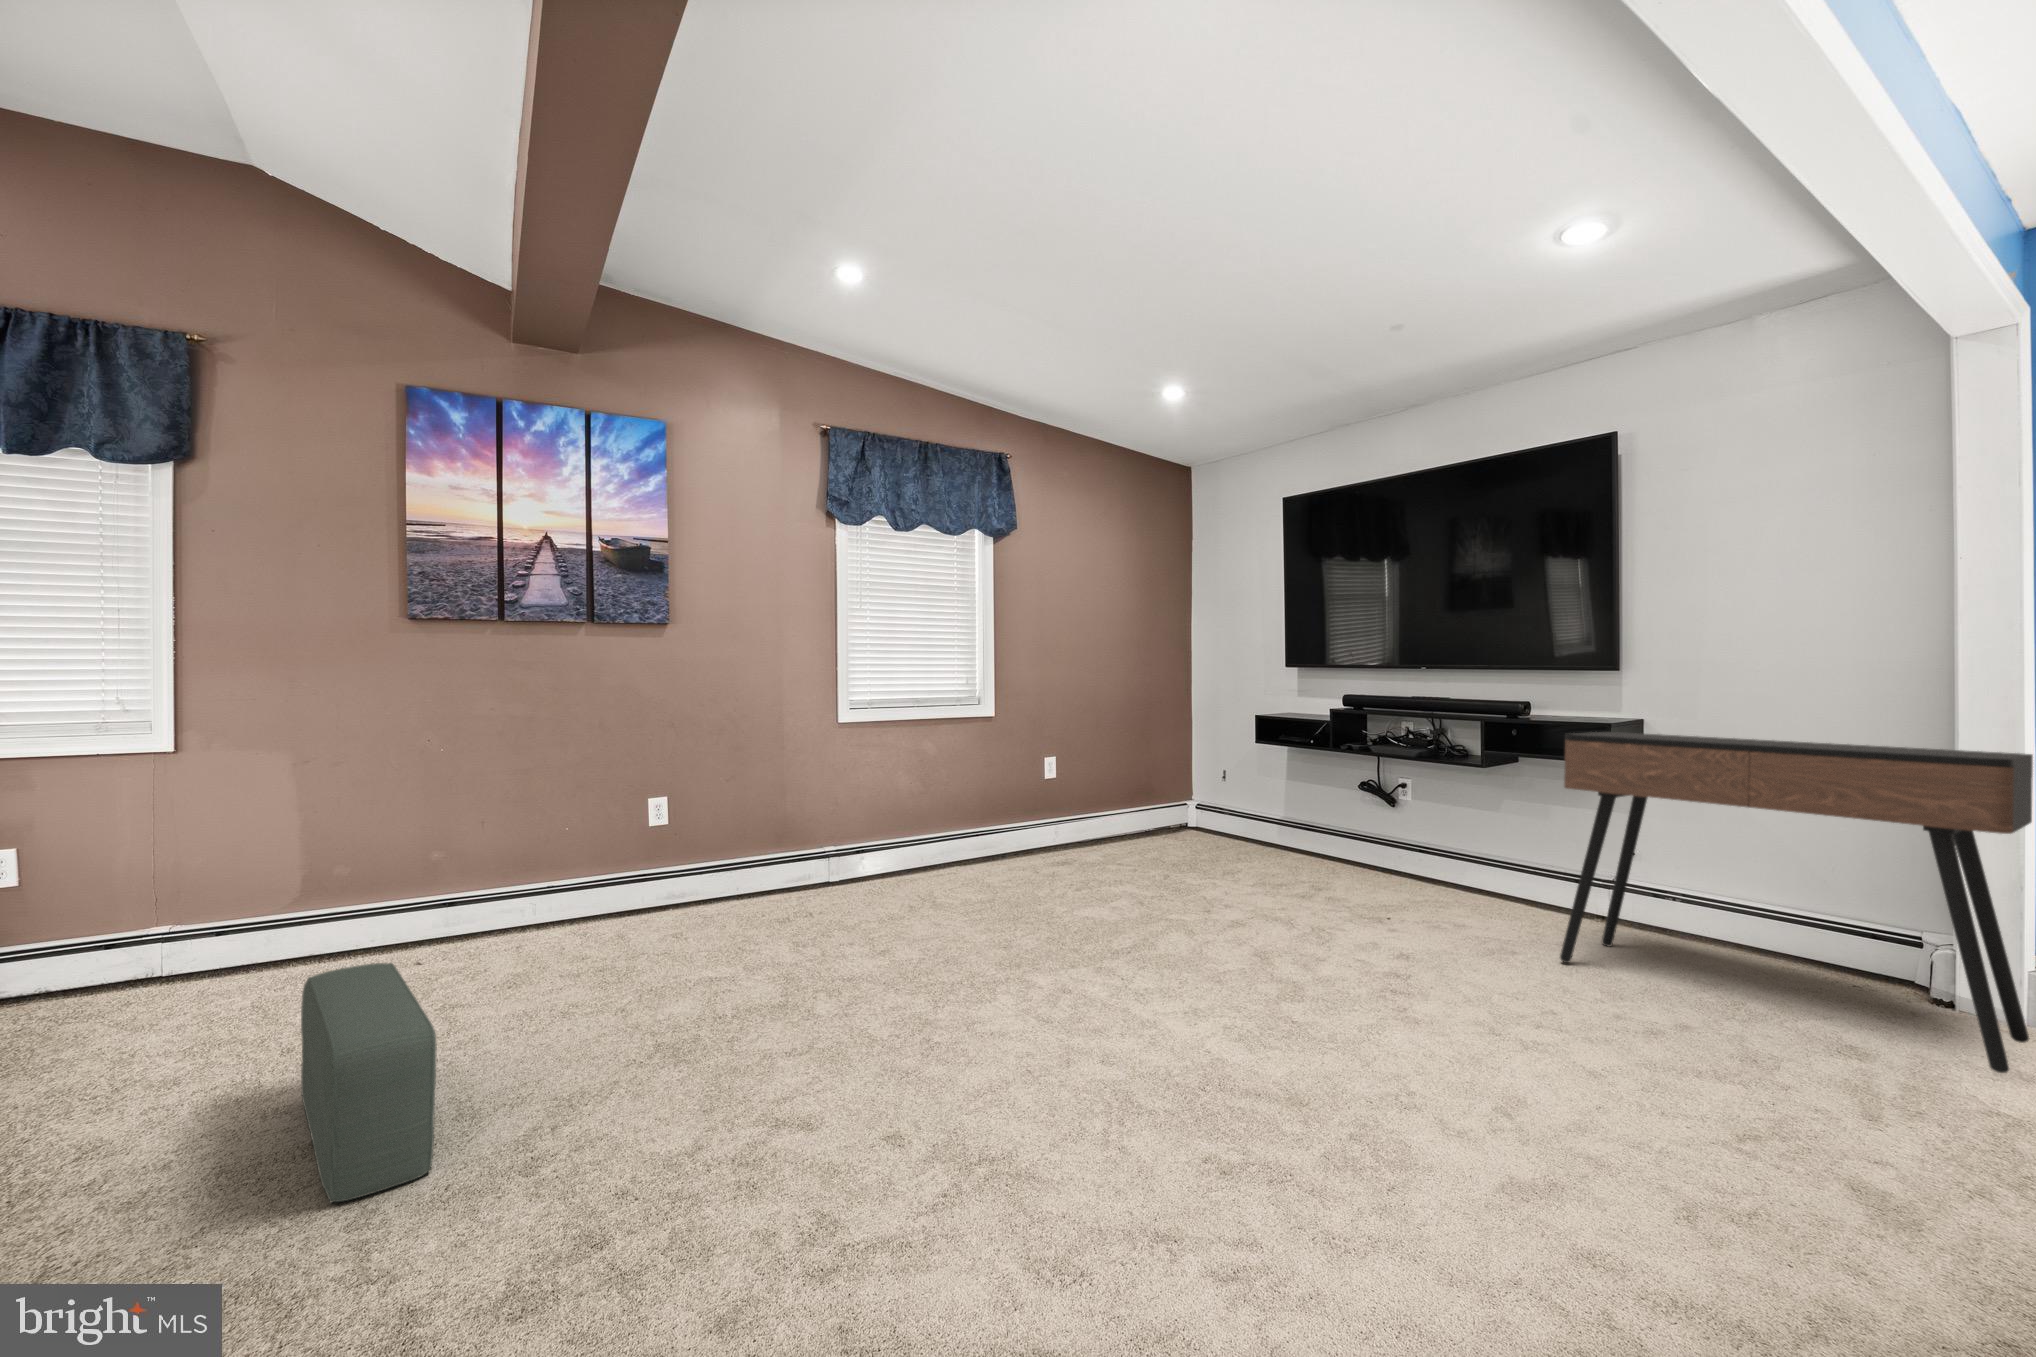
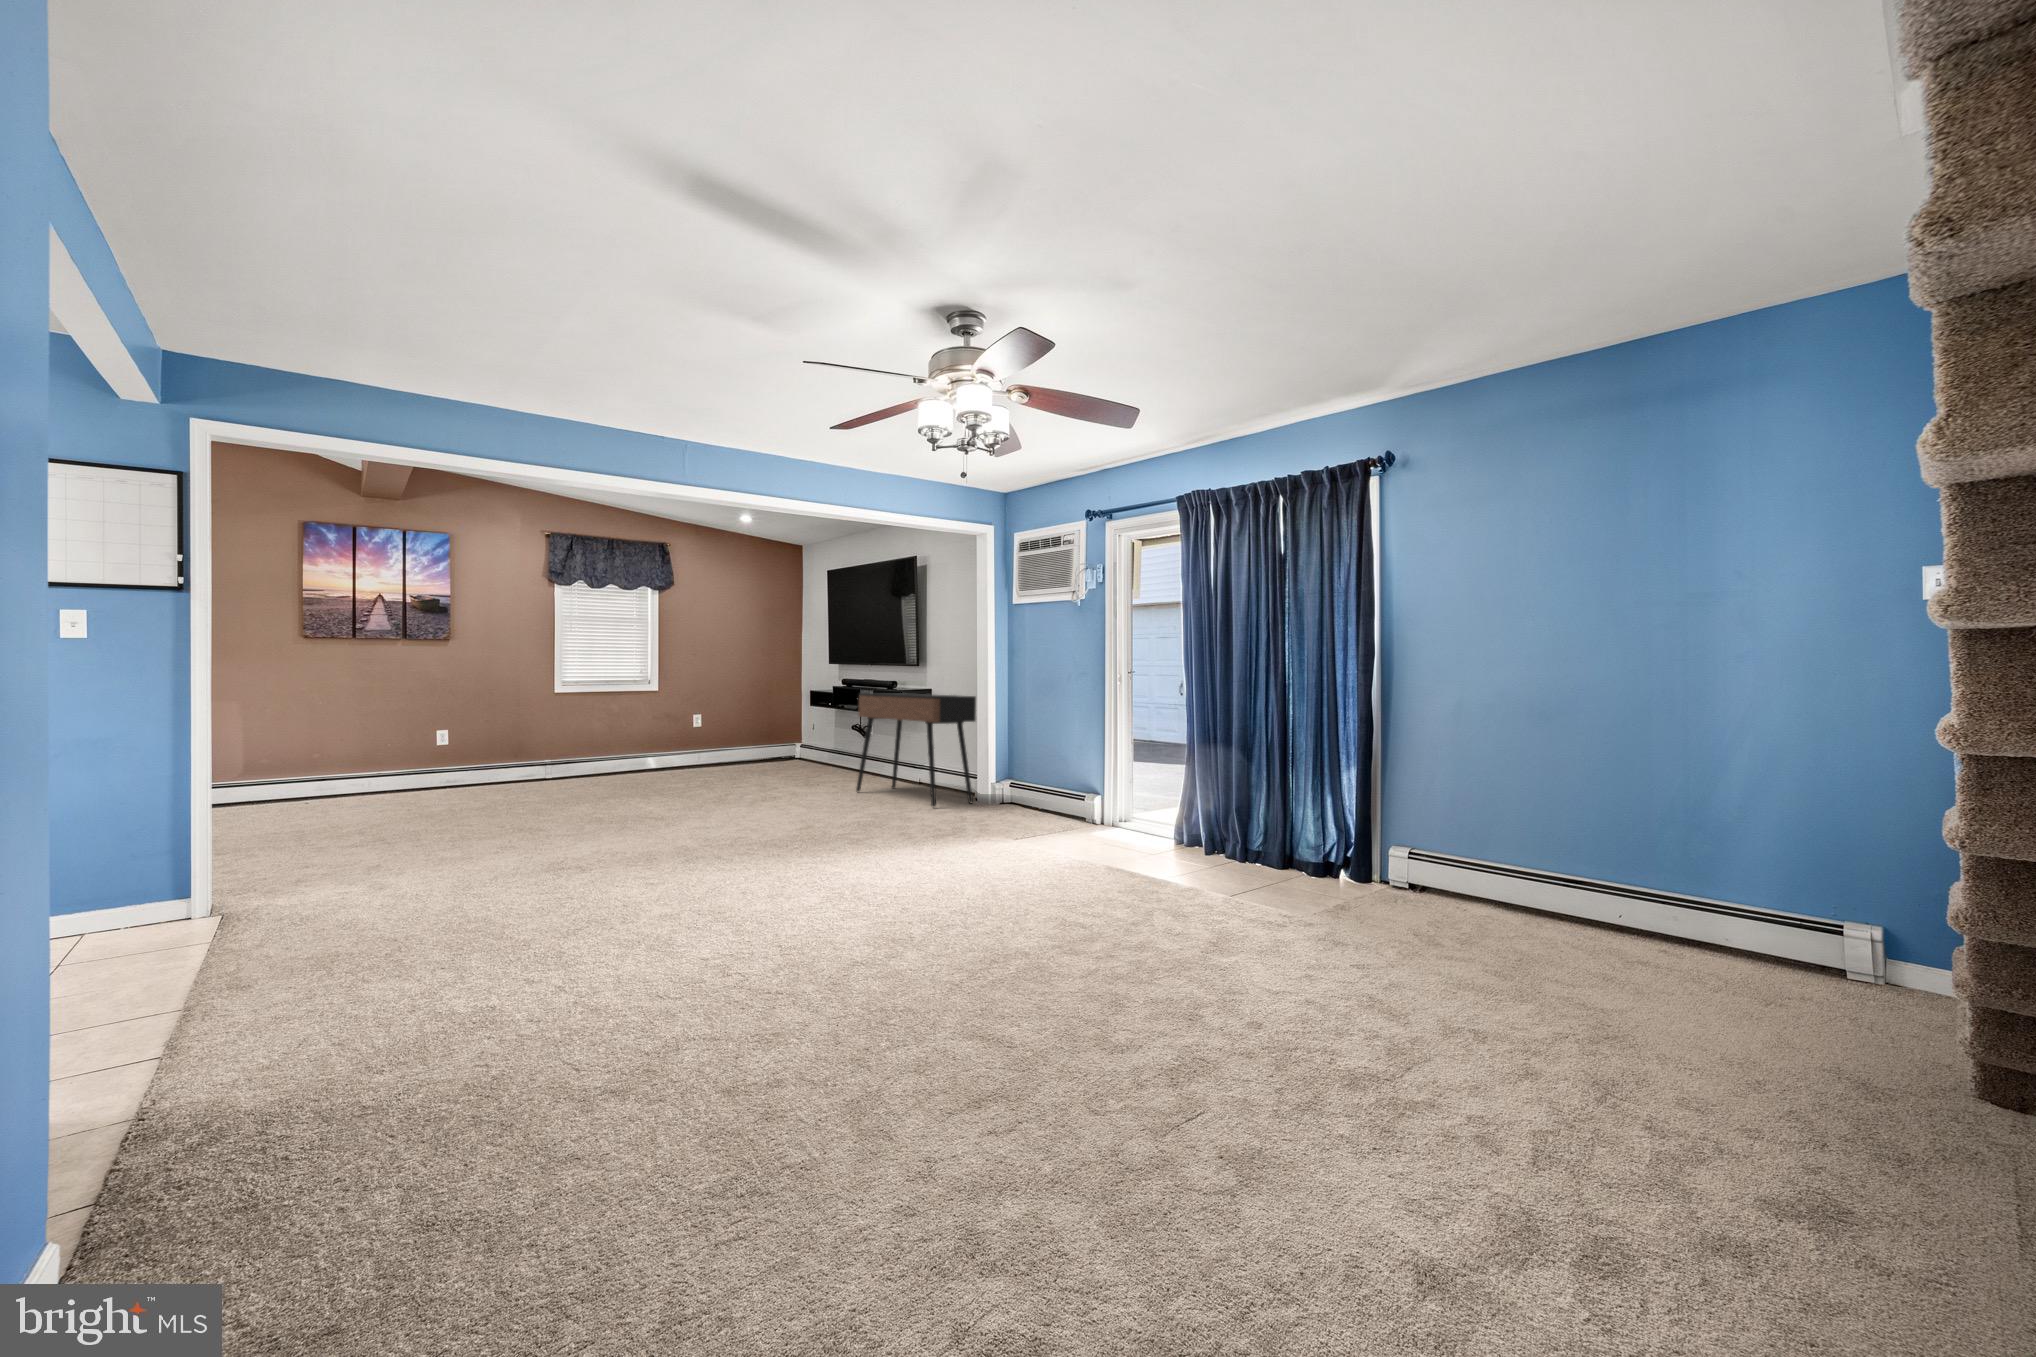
pouf: present [301,963,437,1202] -> none [269,775,326,835]

